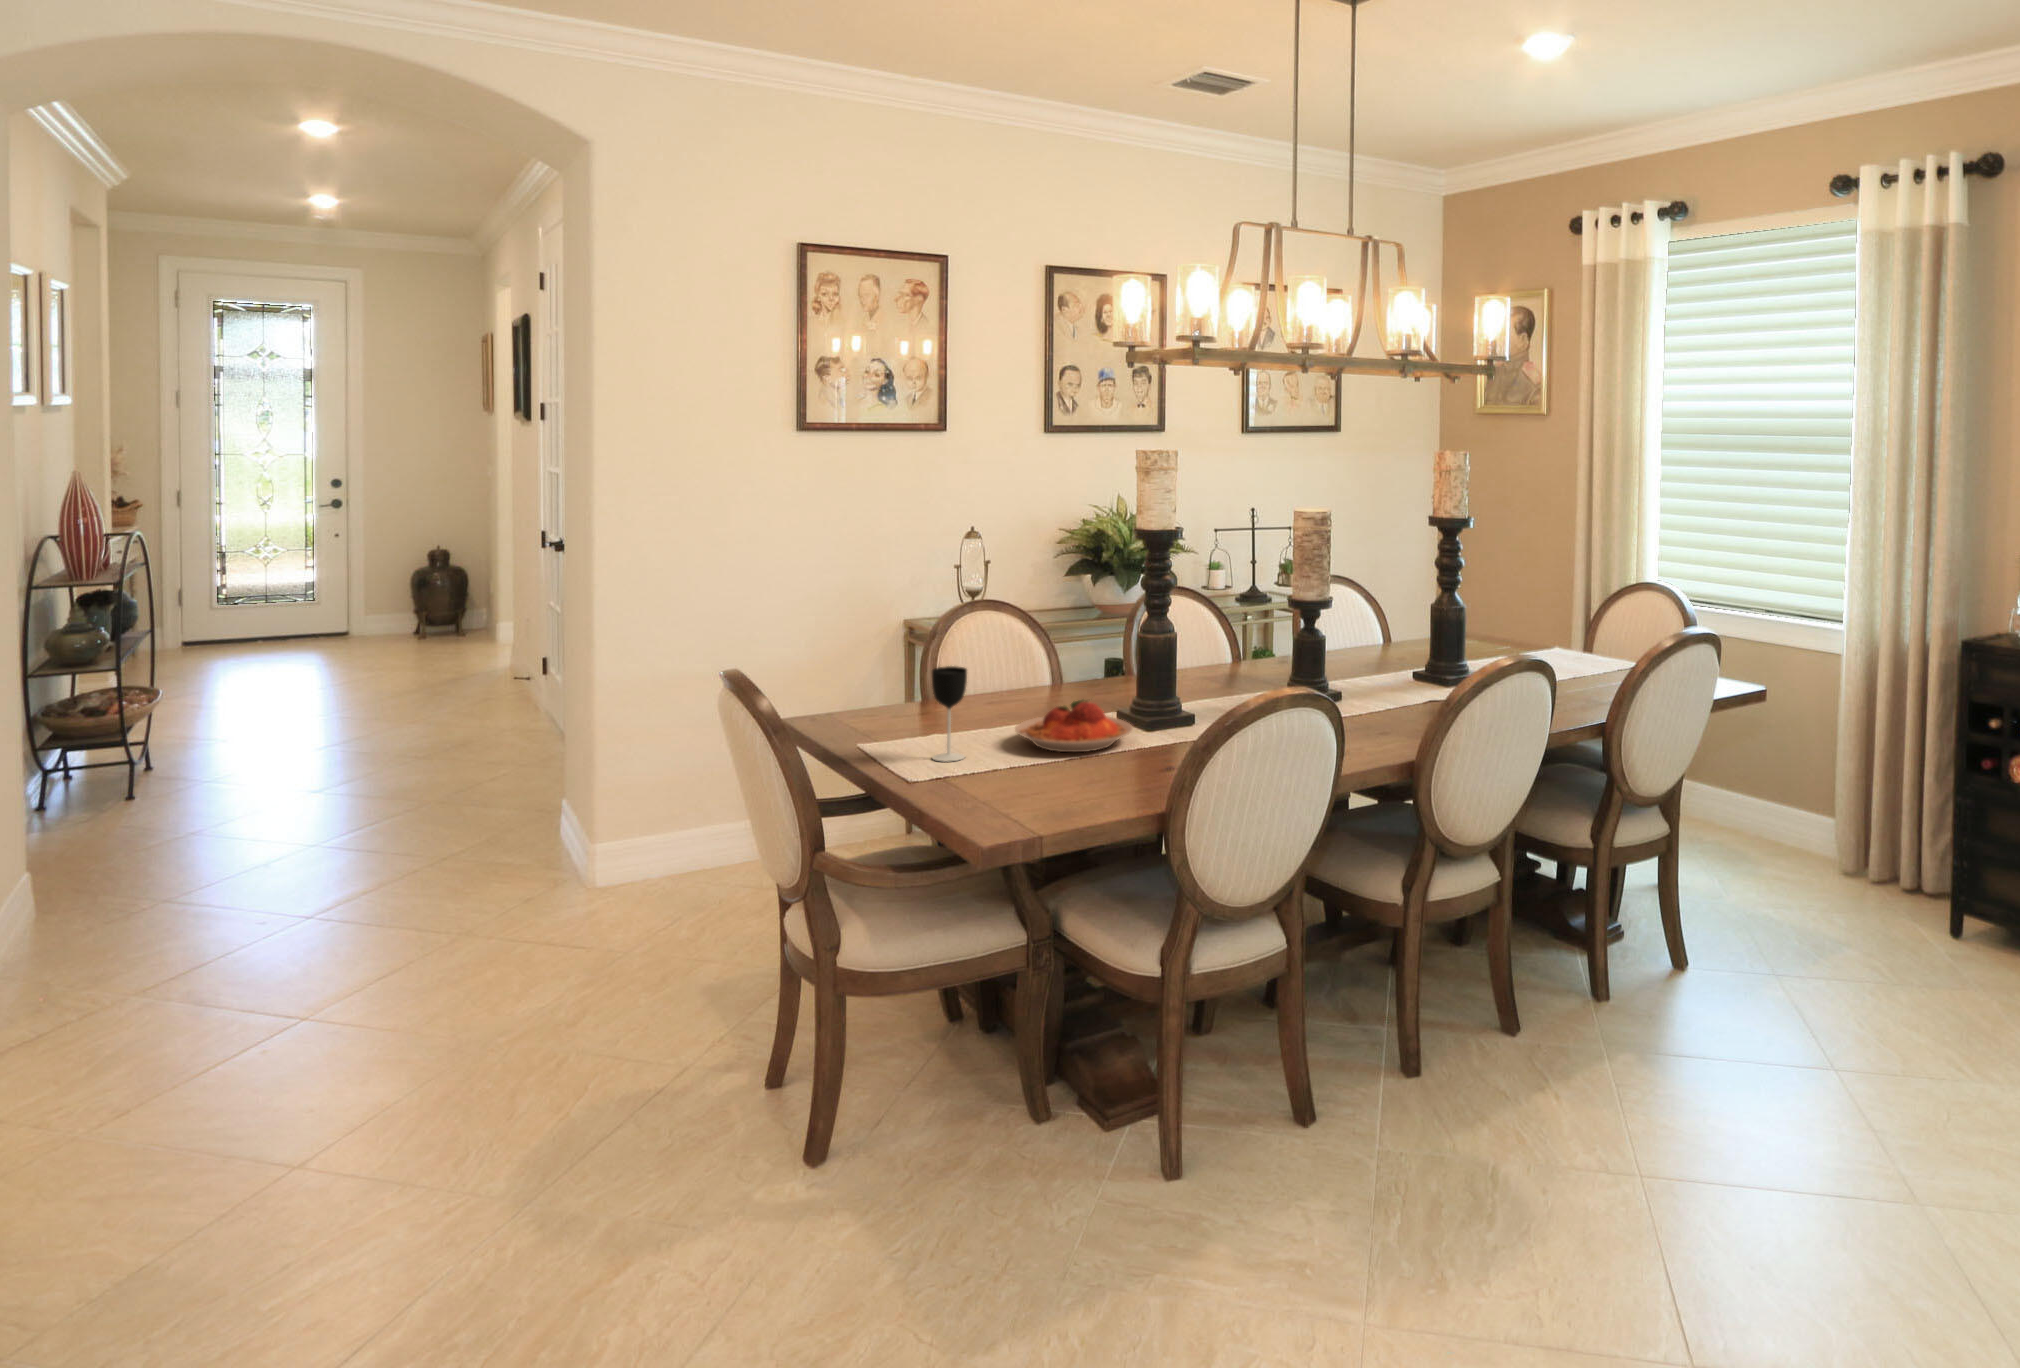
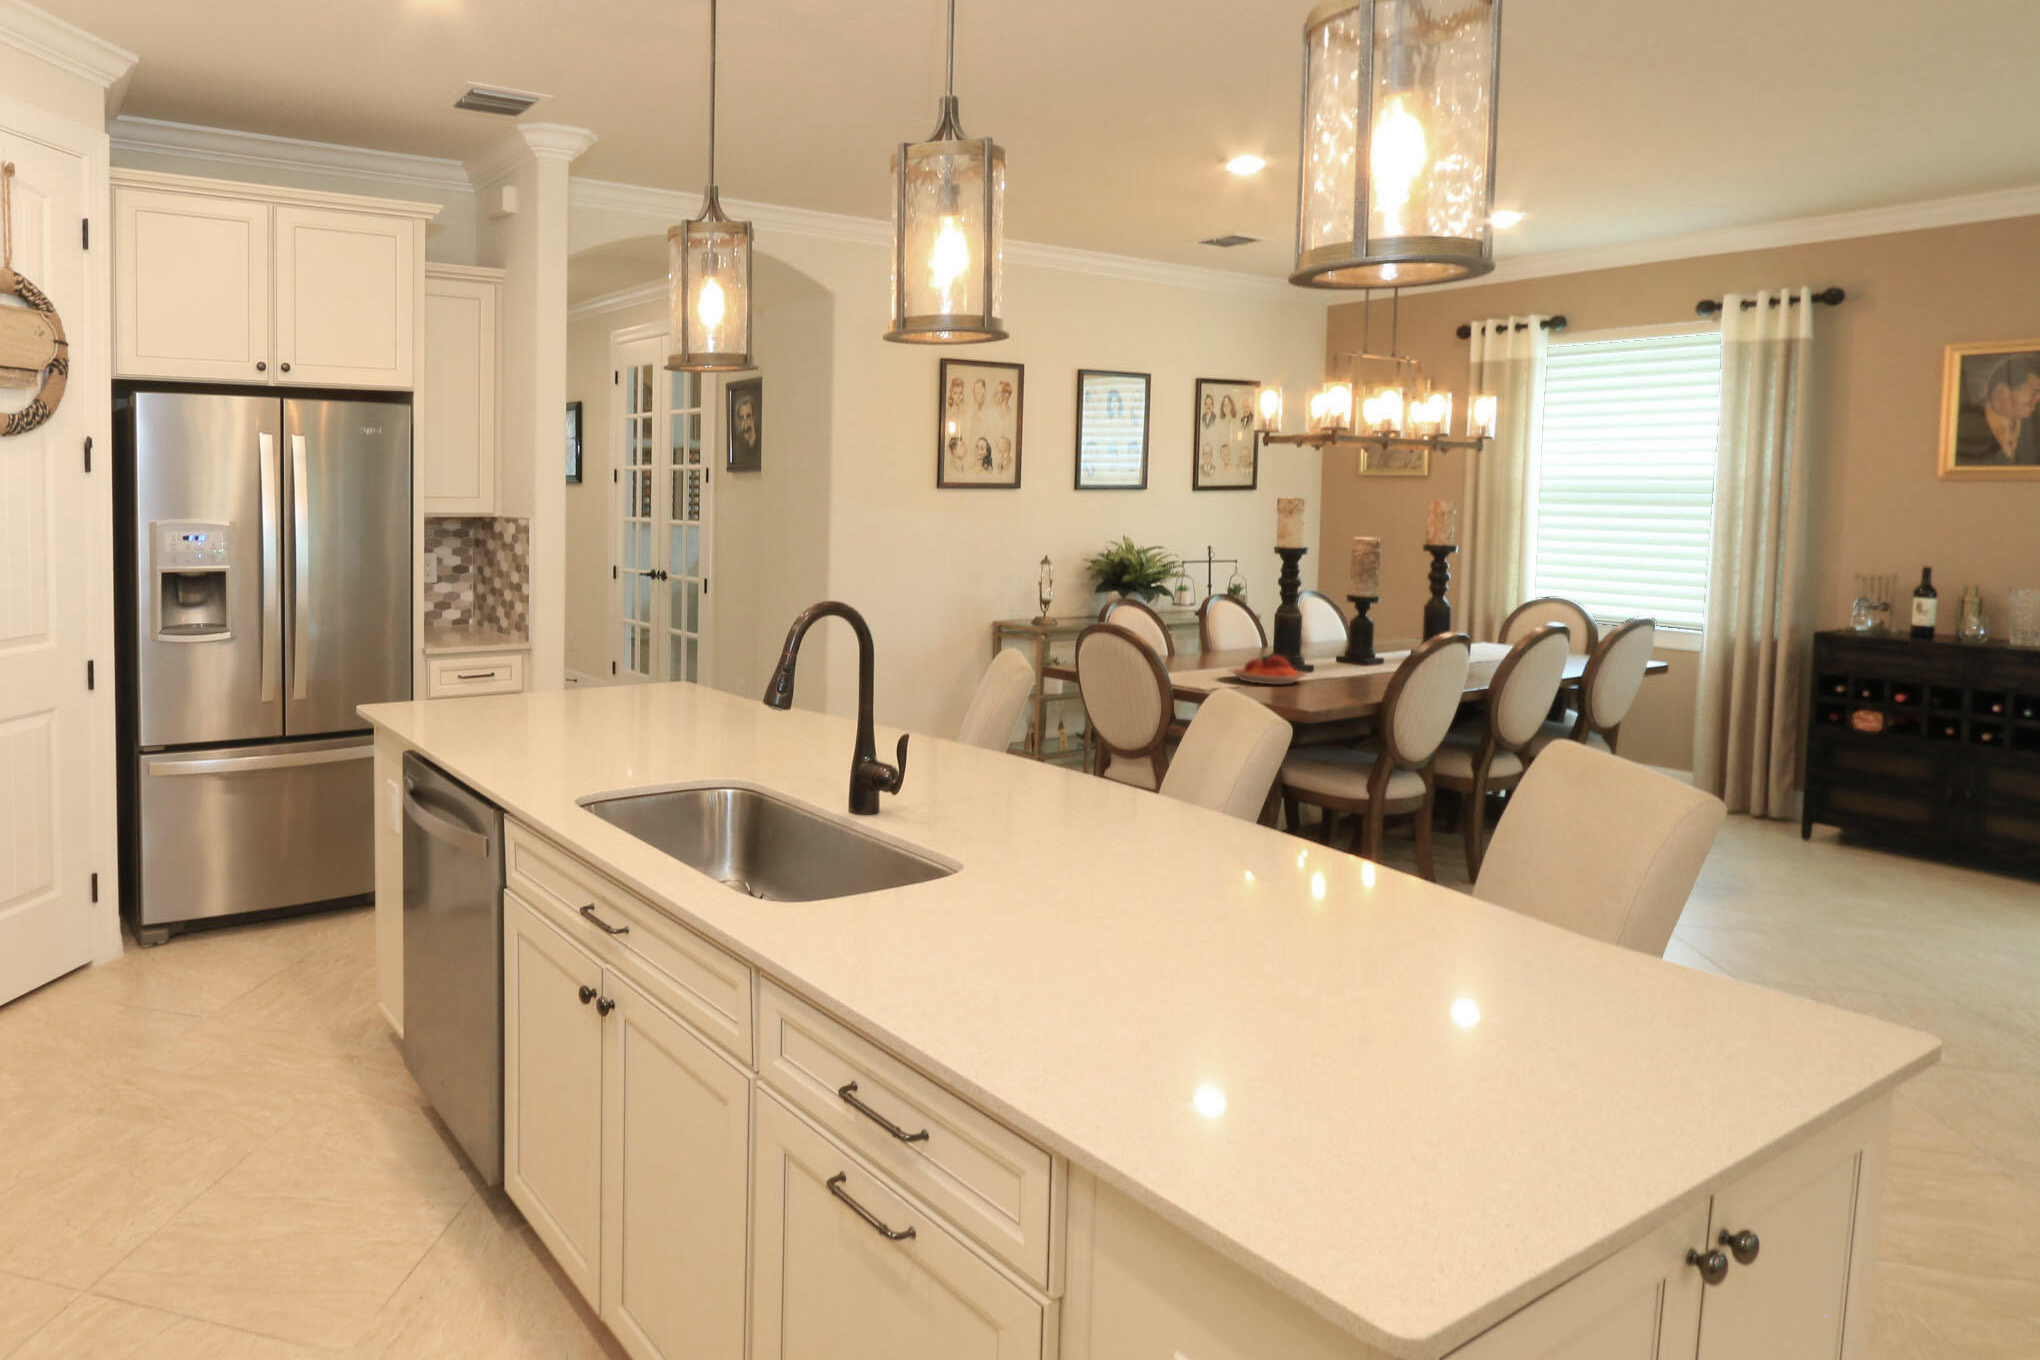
wine glass: present [932,666,967,762] -> none [1194,631,1218,687]

